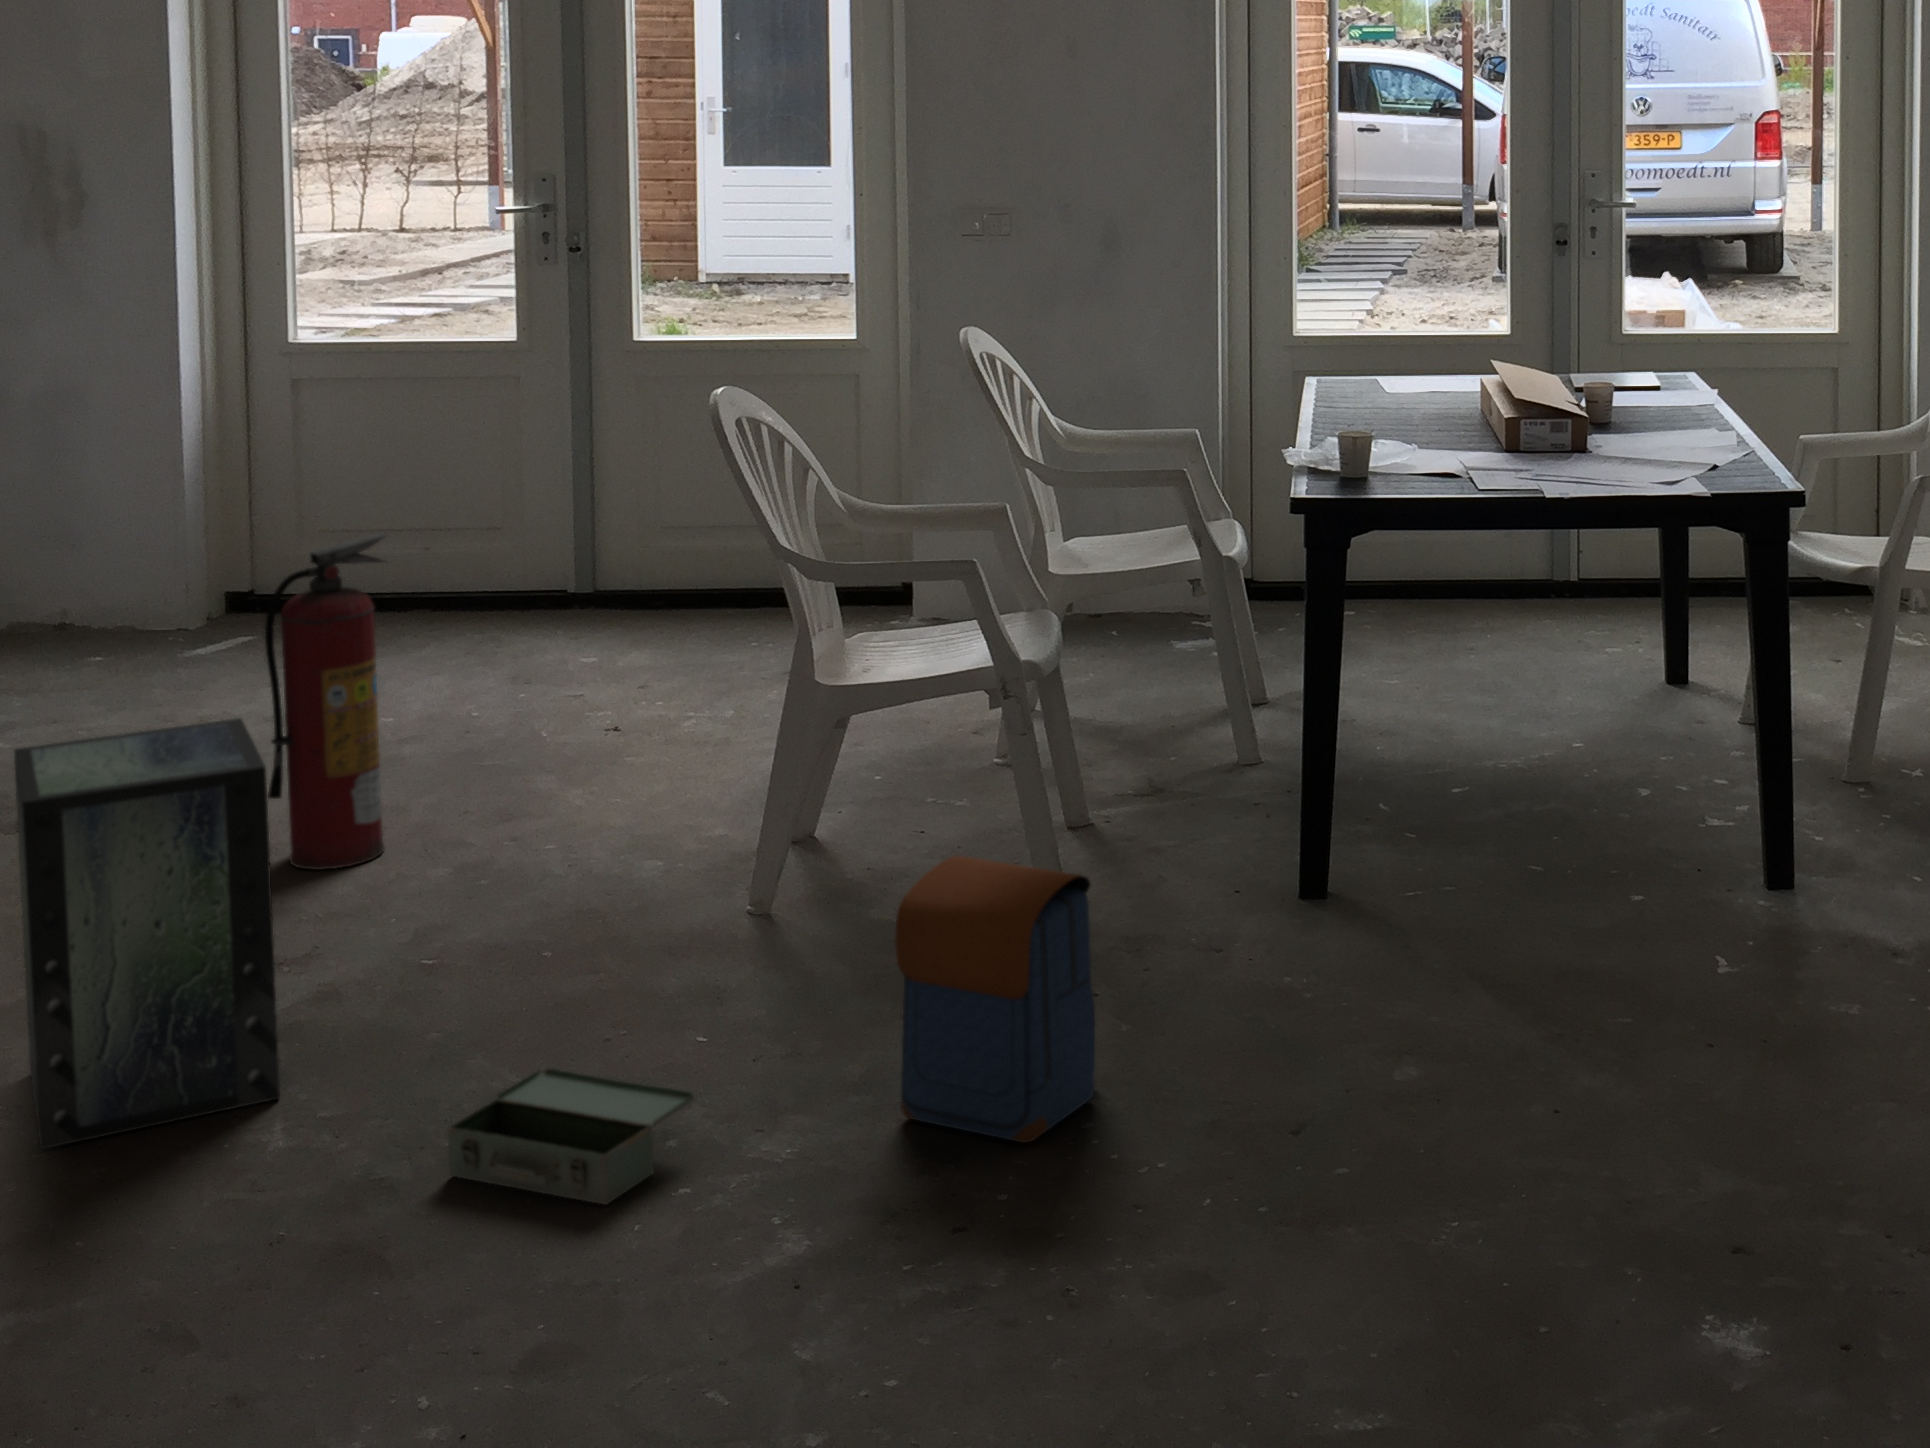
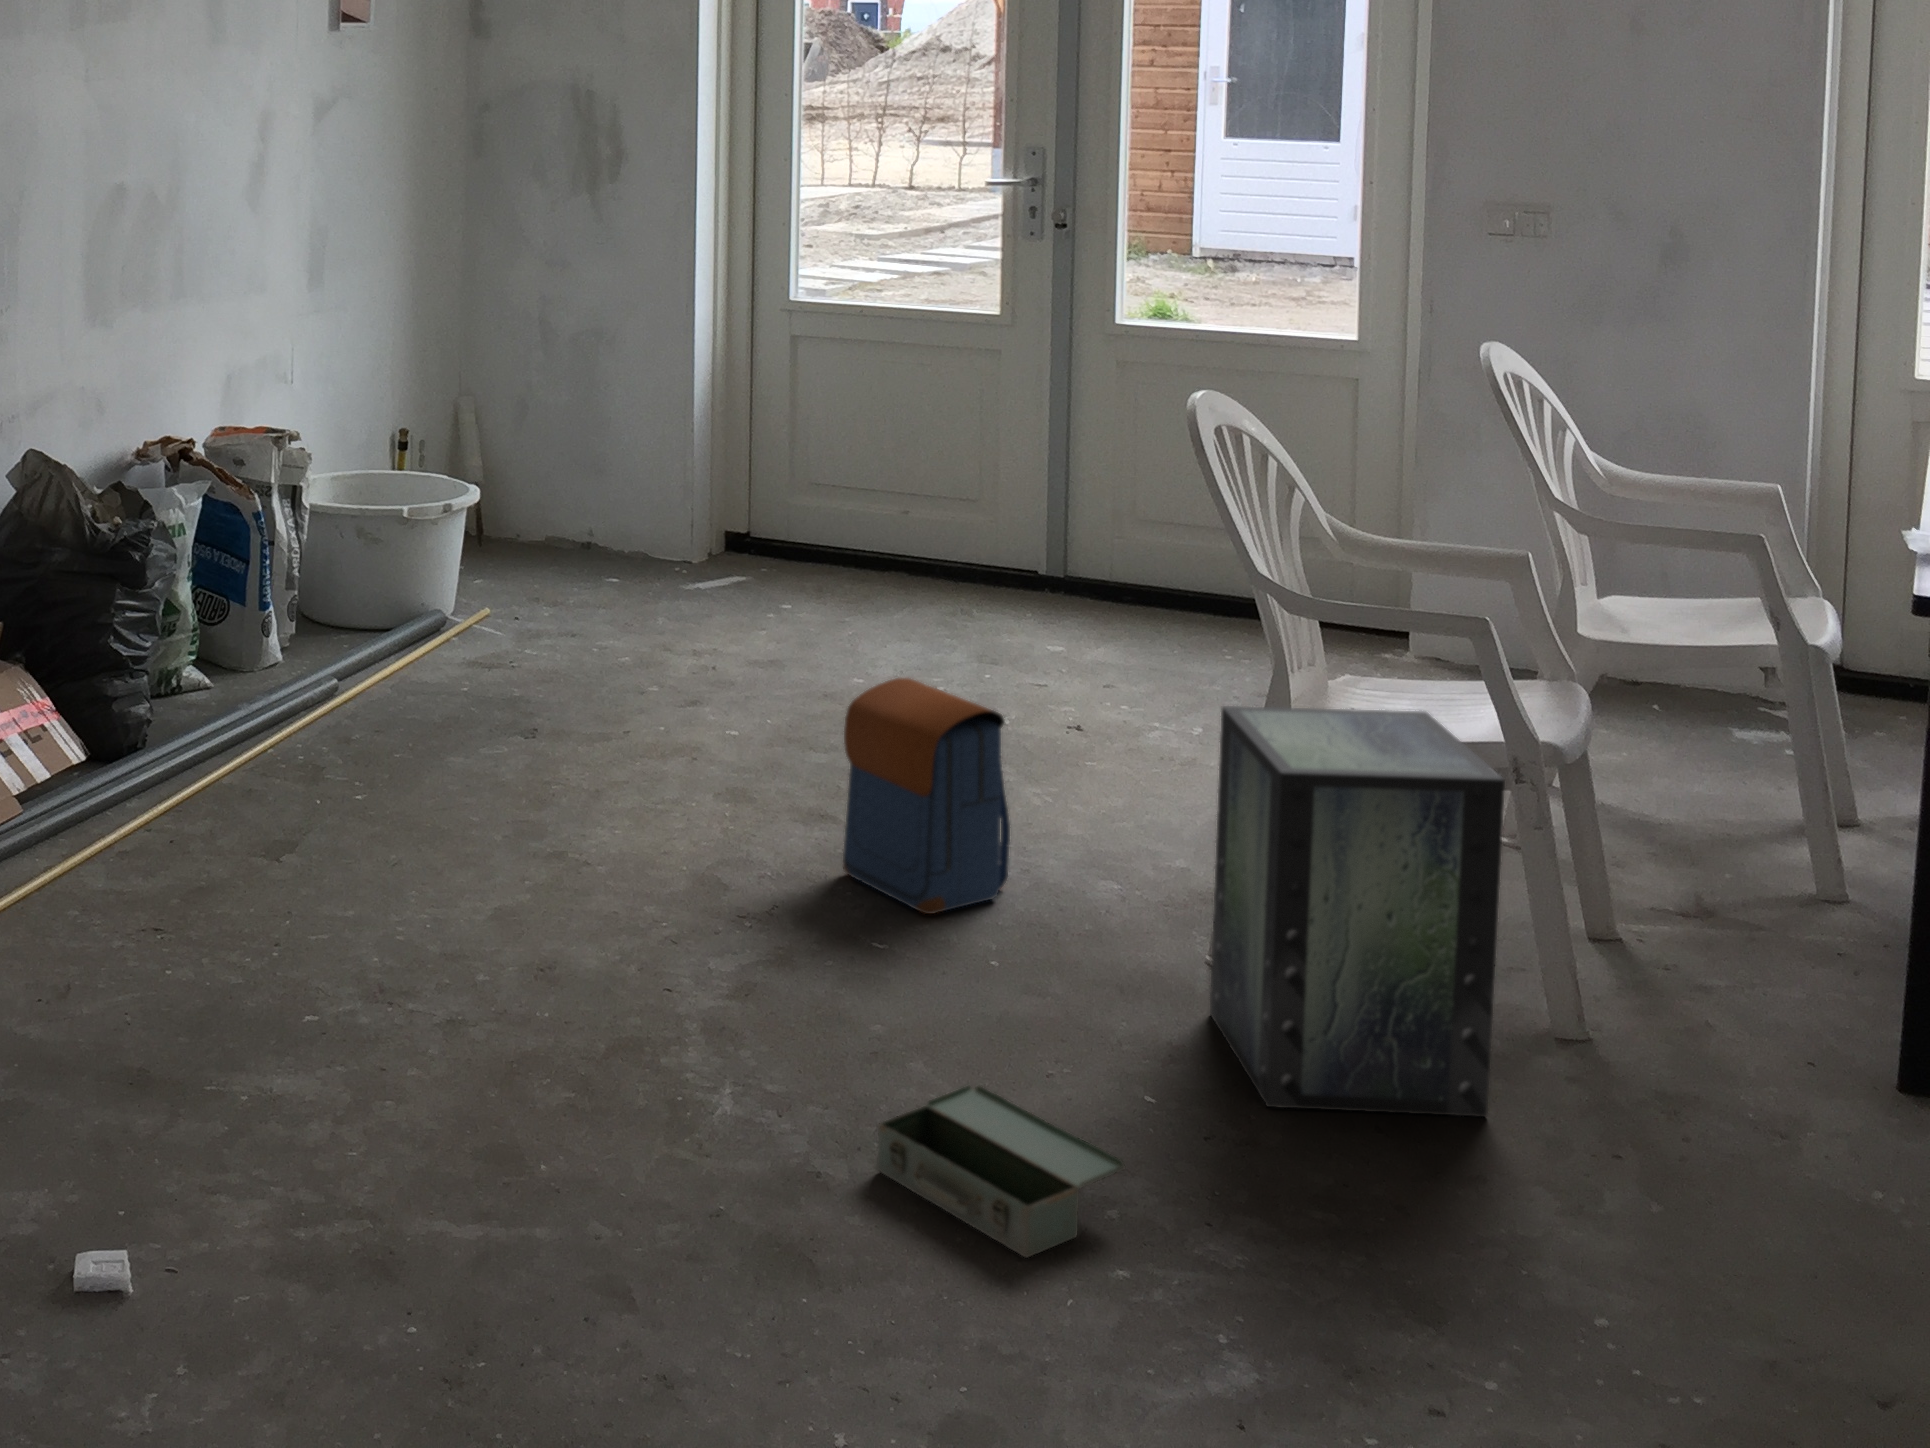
fire extinguisher: present [265,532,387,870] -> none [753,491,871,803]
storage box: present [14,718,280,1149] -> present [1210,706,1505,1117]
backpack: present [895,856,1095,1143] -> present [843,678,1010,914]

